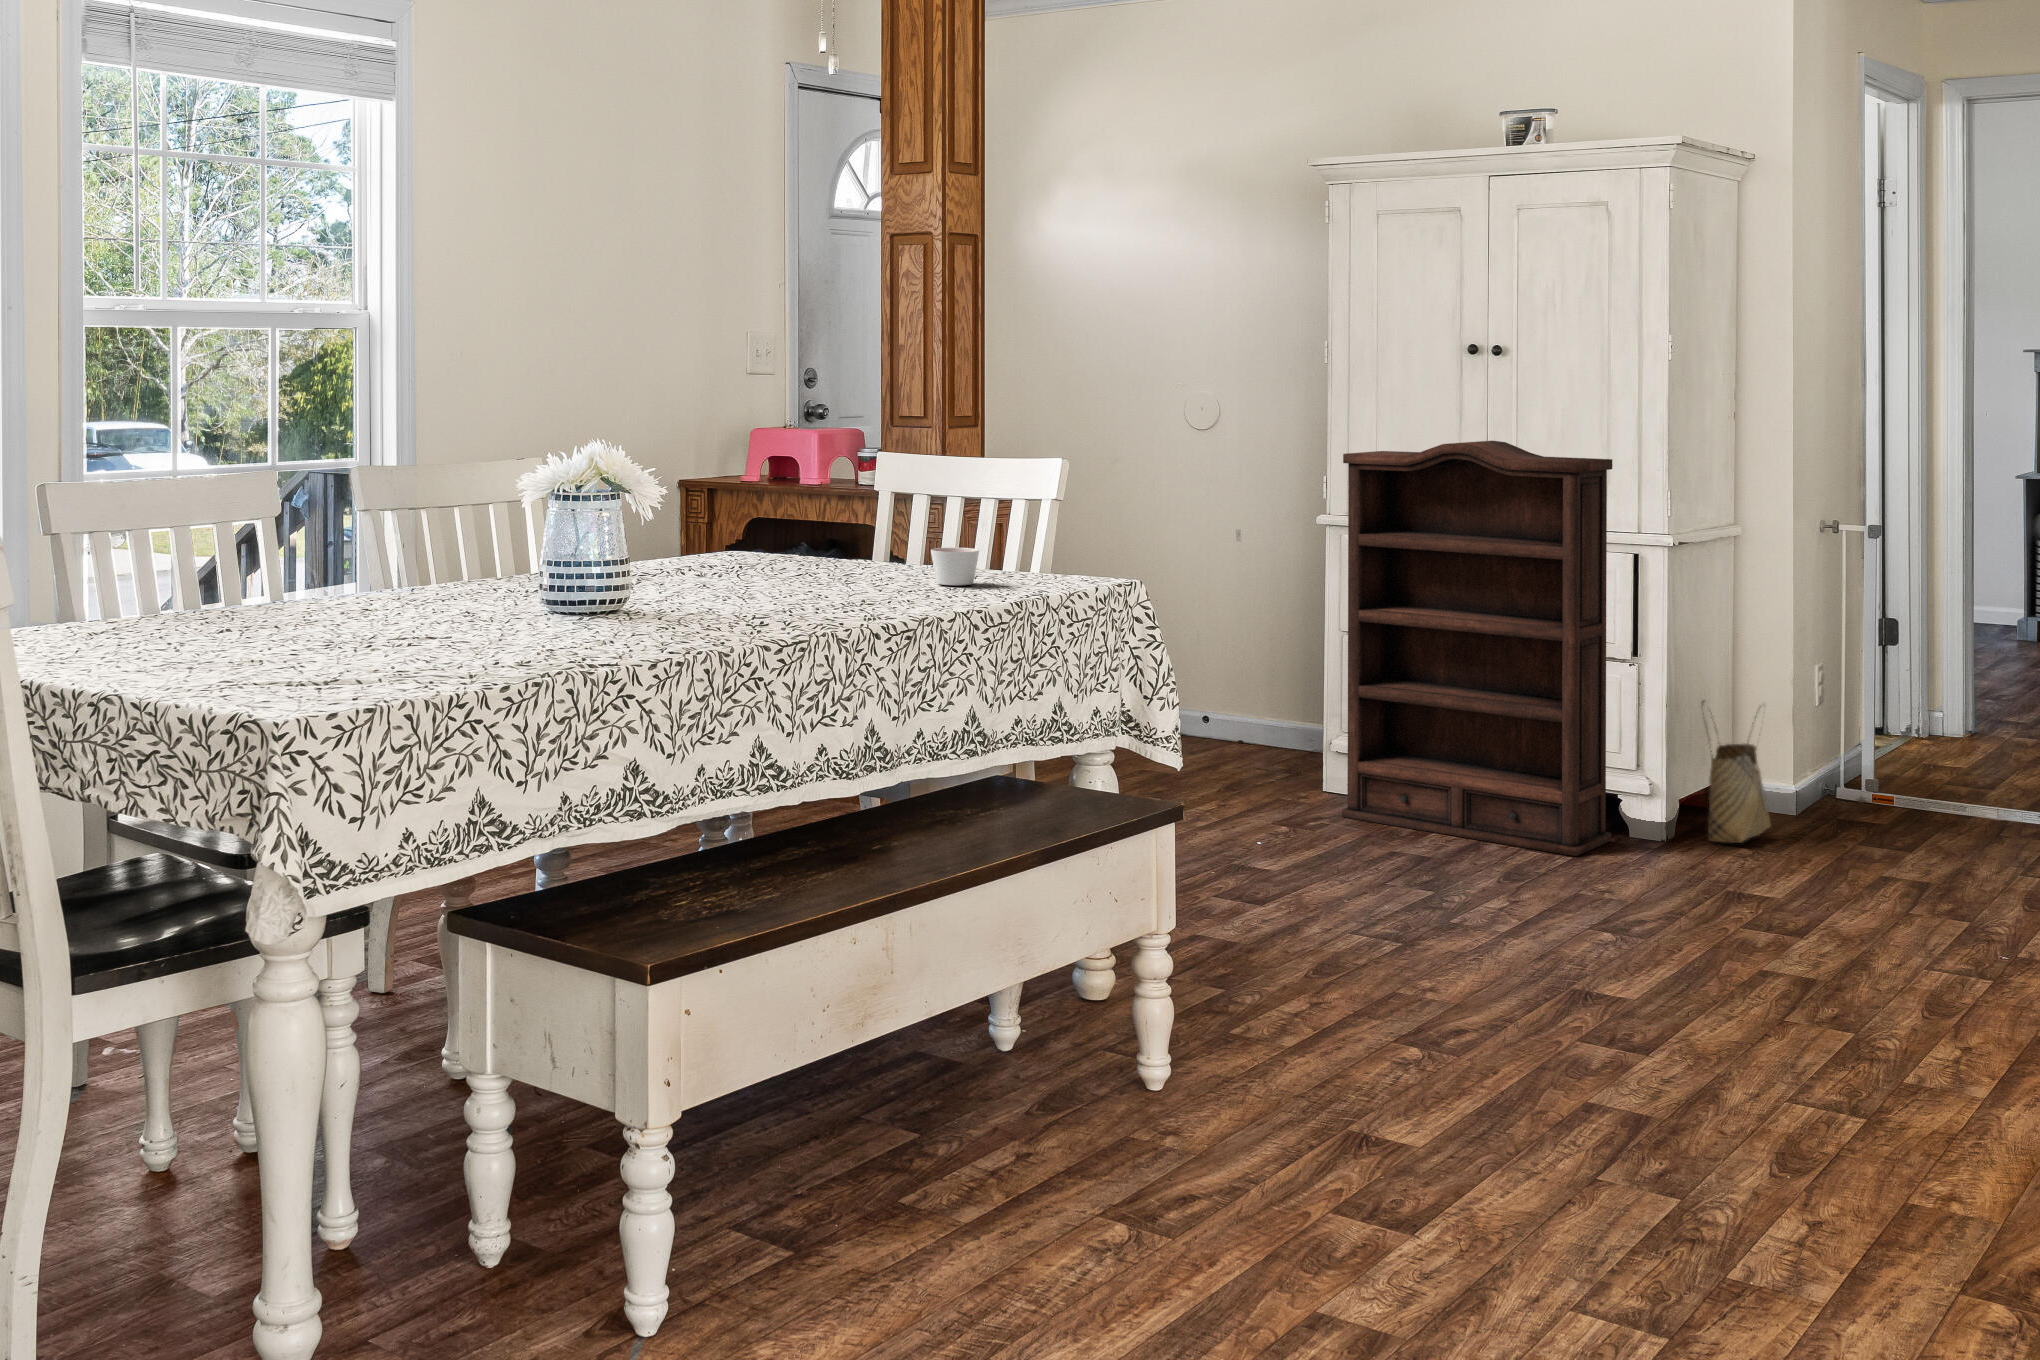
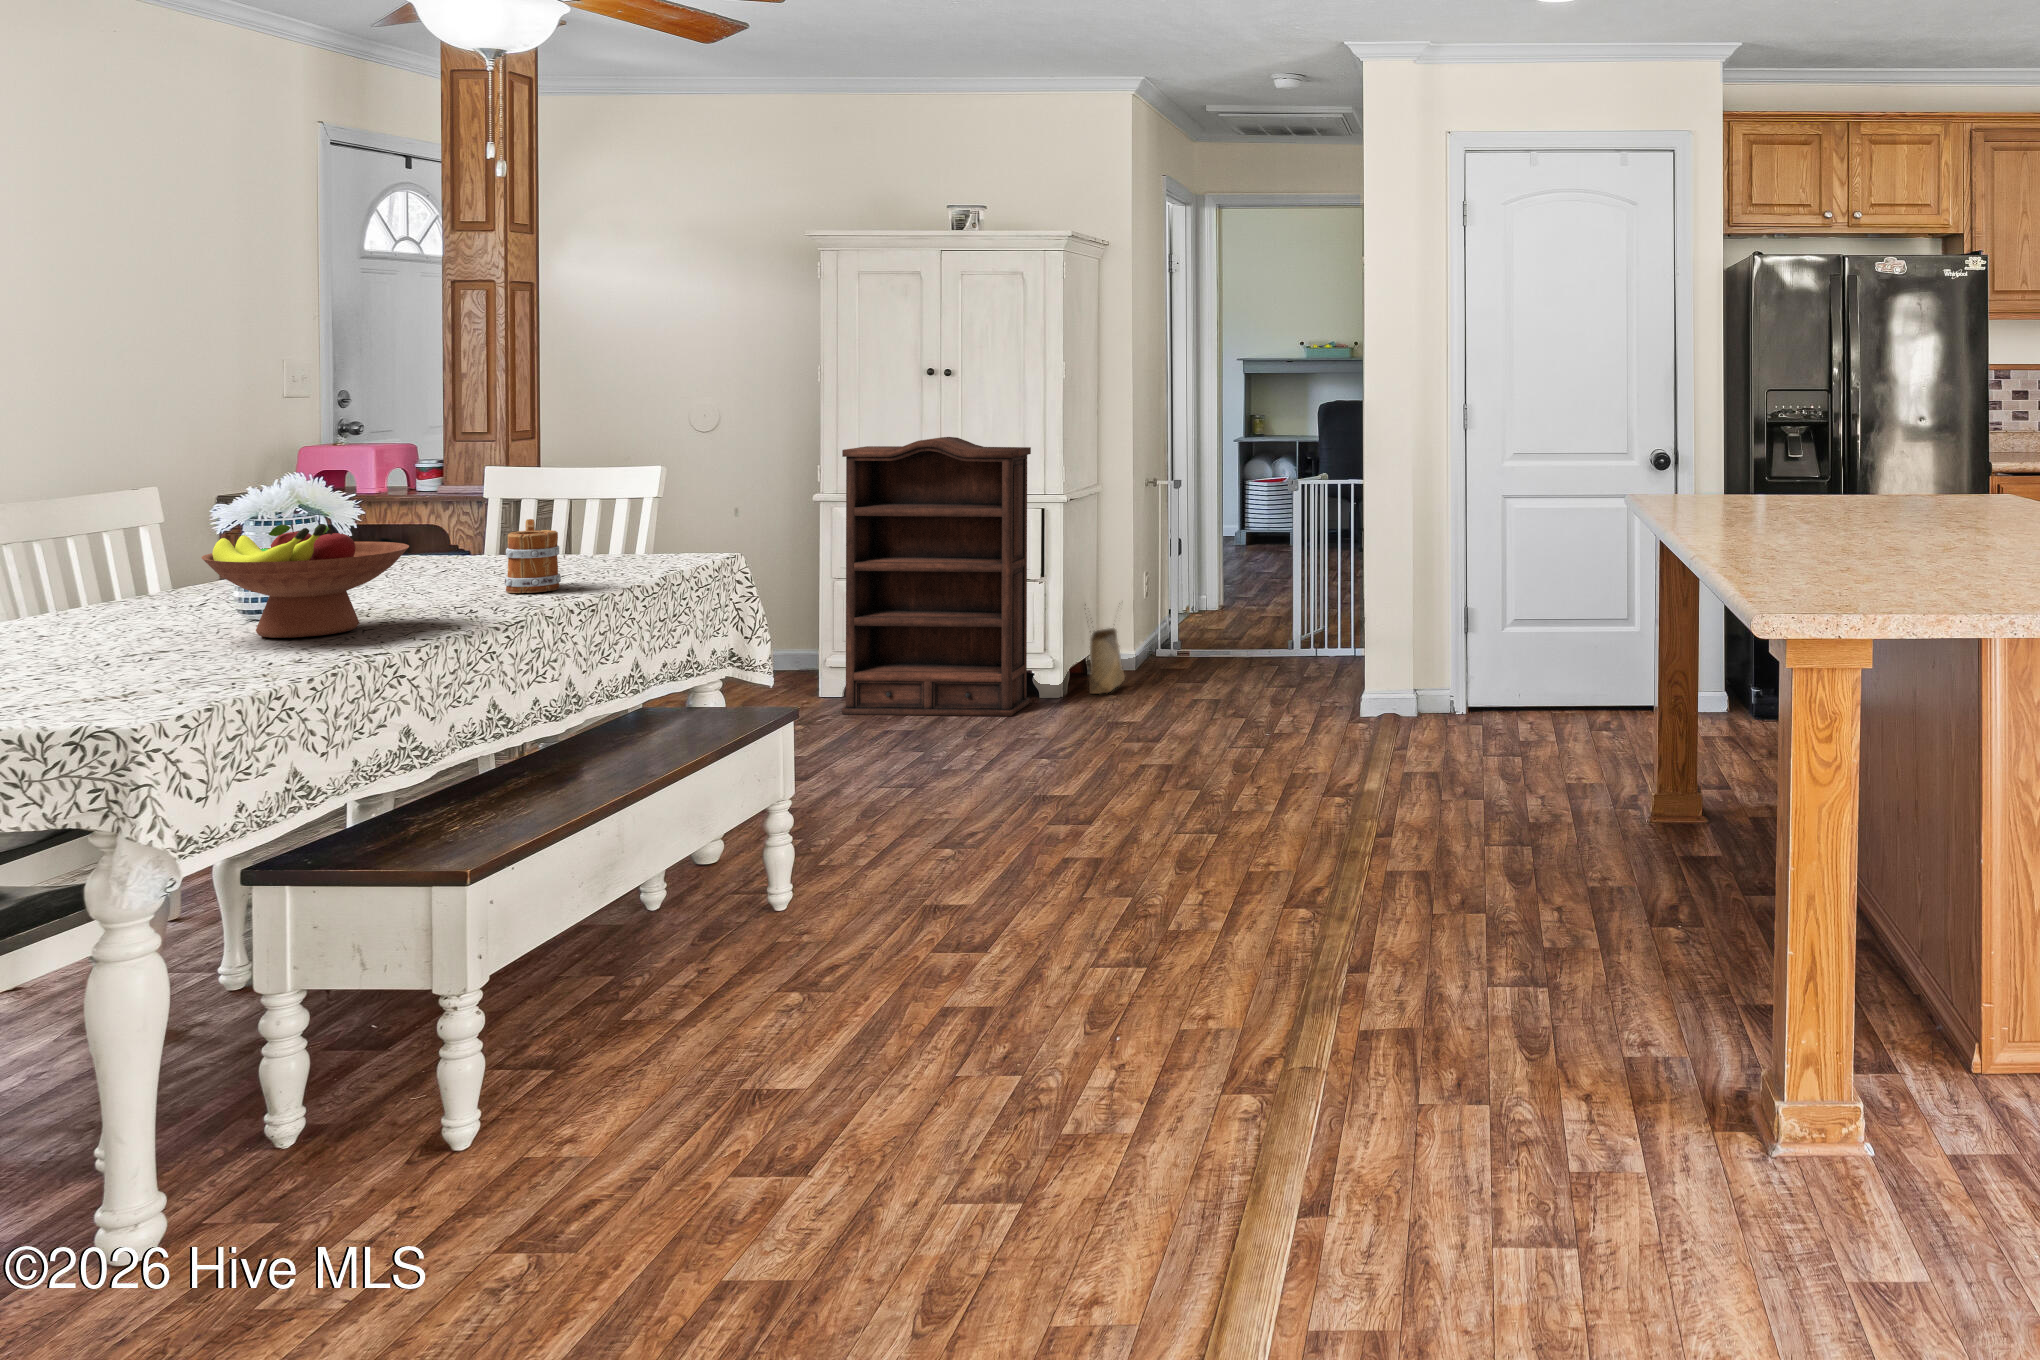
fruit bowl: none [474,498,679,635] -> present [202,524,409,638]
mug: none [820,513,882,607] -> present [504,519,561,593]
candle: present [931,548,979,585] -> none [579,540,621,569]

